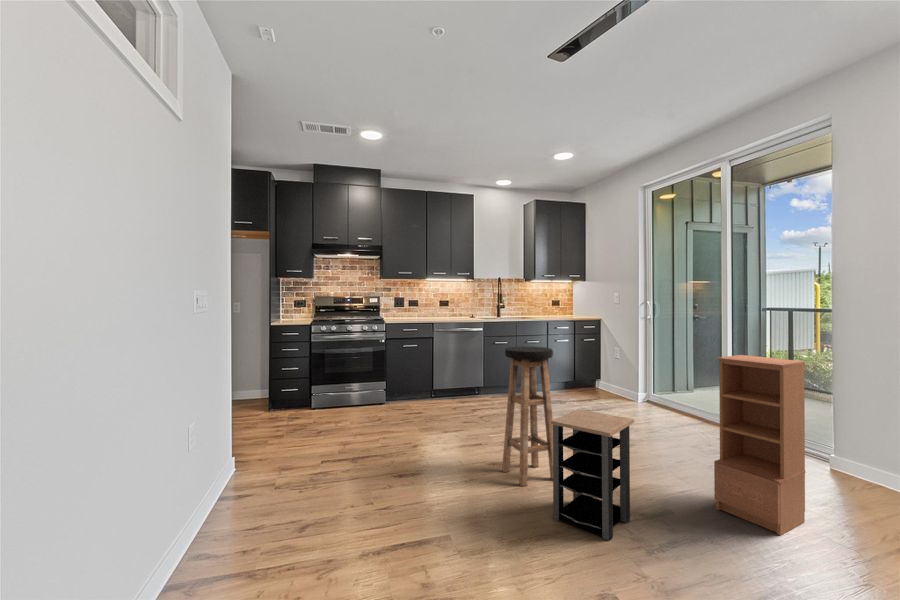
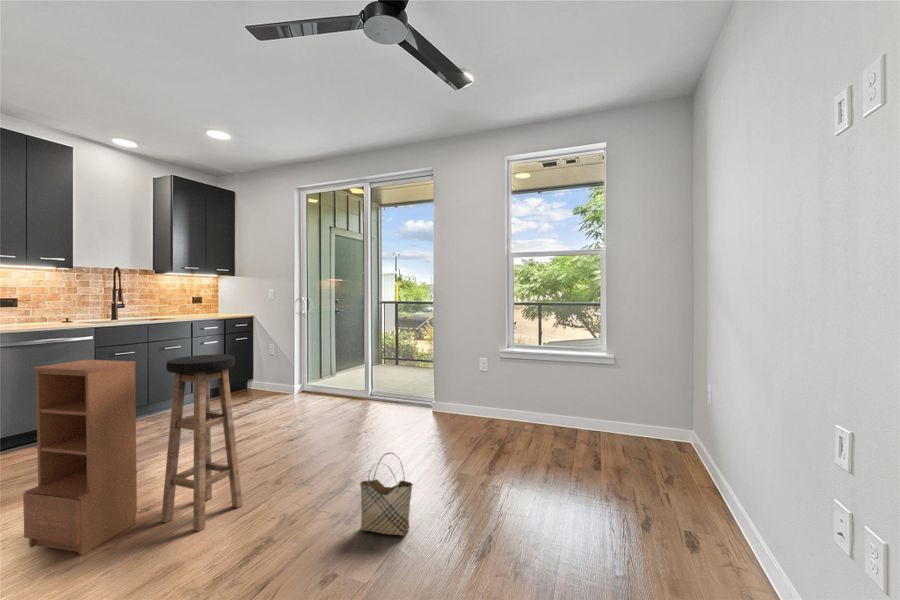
bookcase: present [714,355,805,535] -> present [23,360,137,555]
side table: present [551,409,634,541] -> none [250,417,335,556]
woven basket: none [652,470,715,566] -> present [360,453,413,535]

